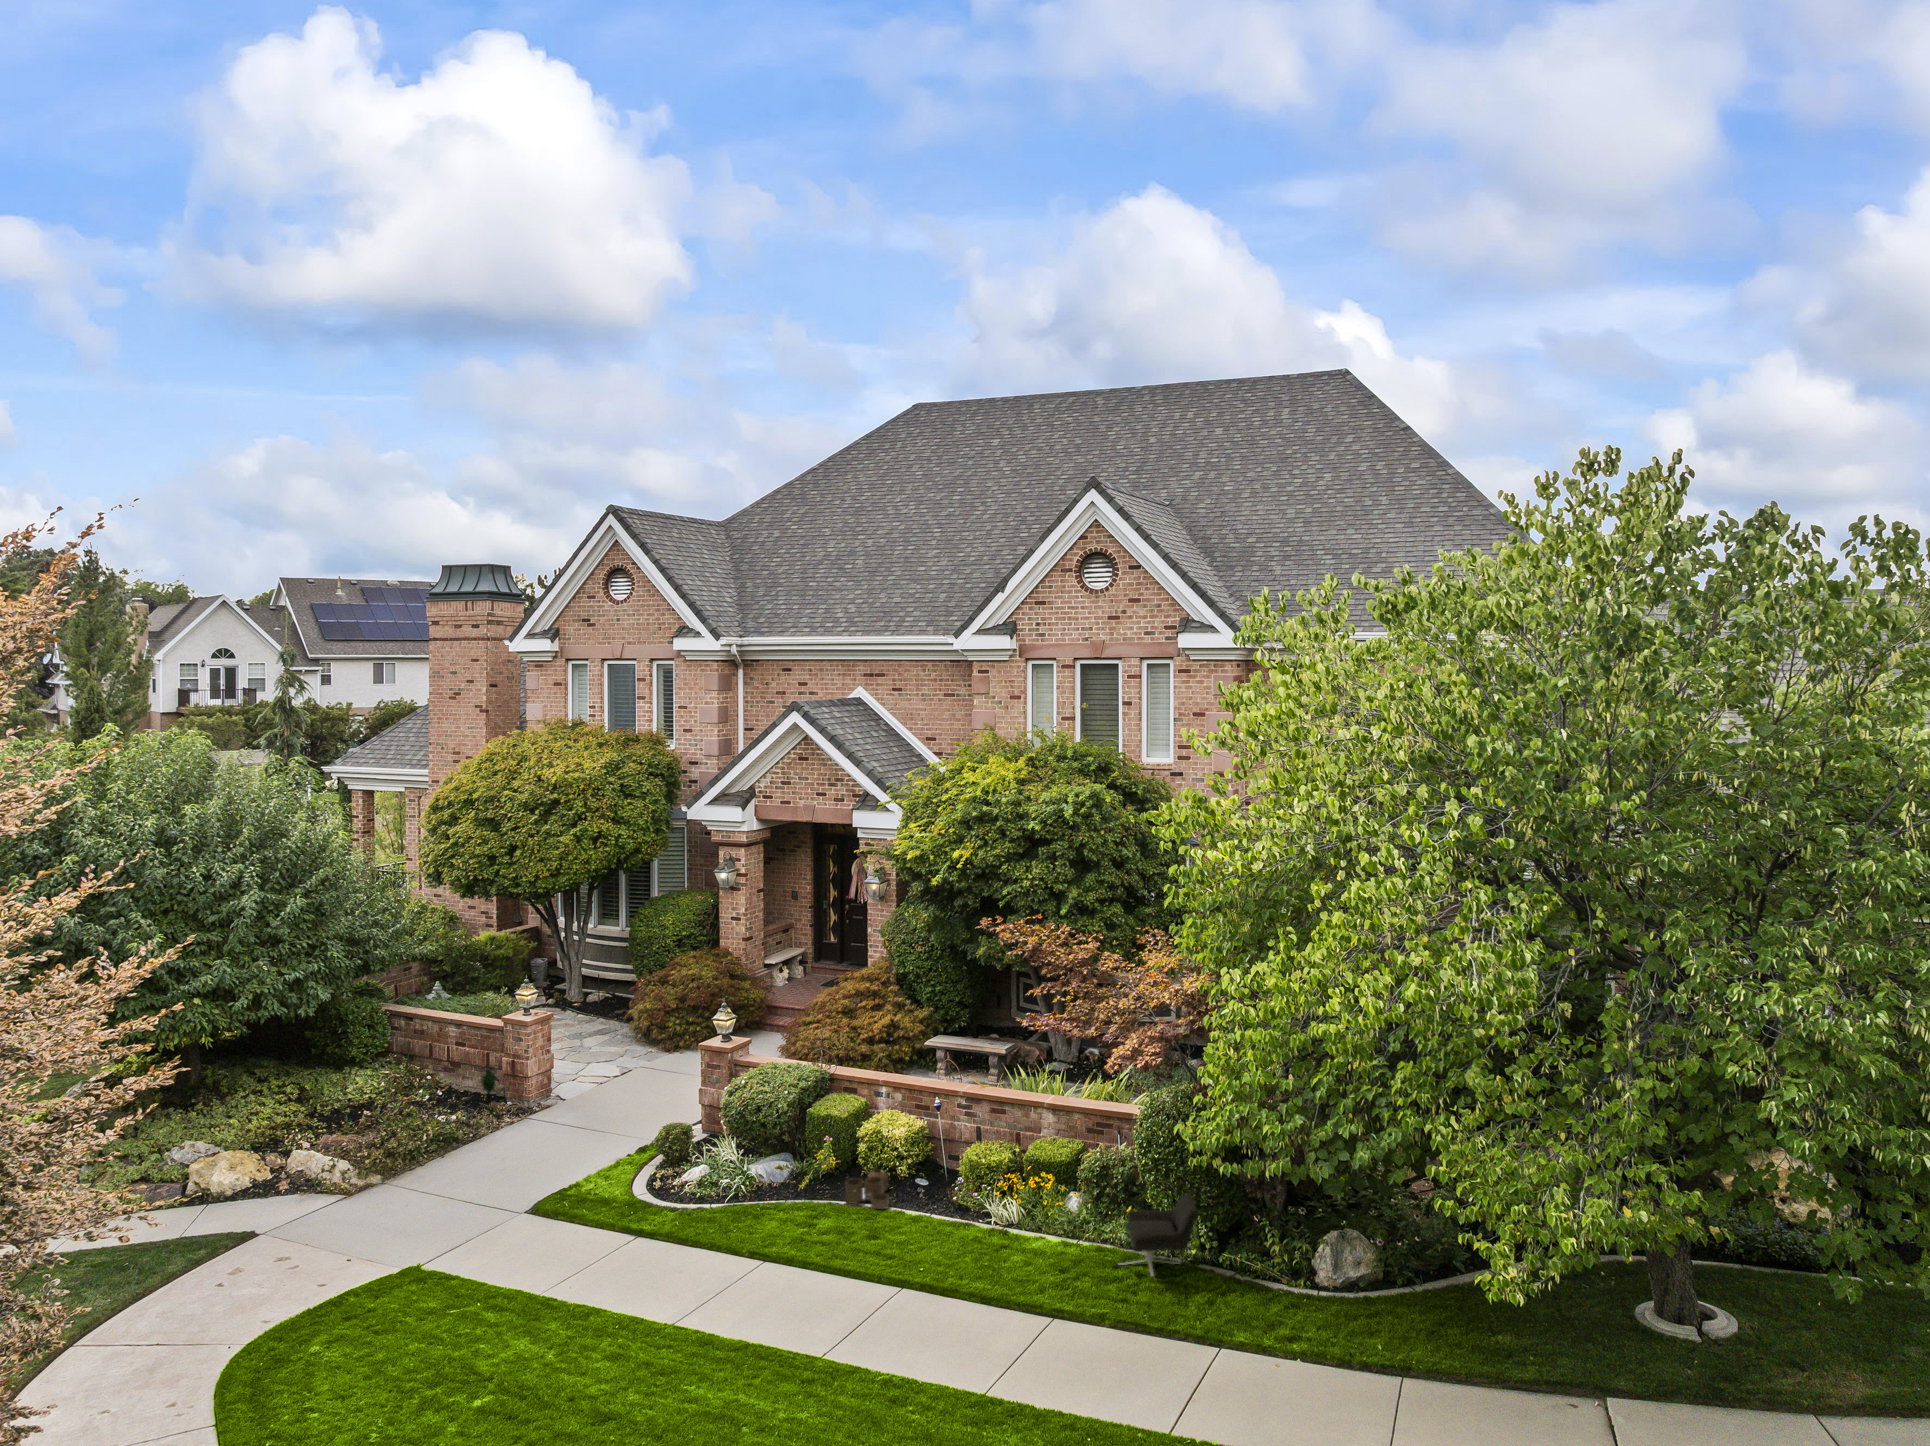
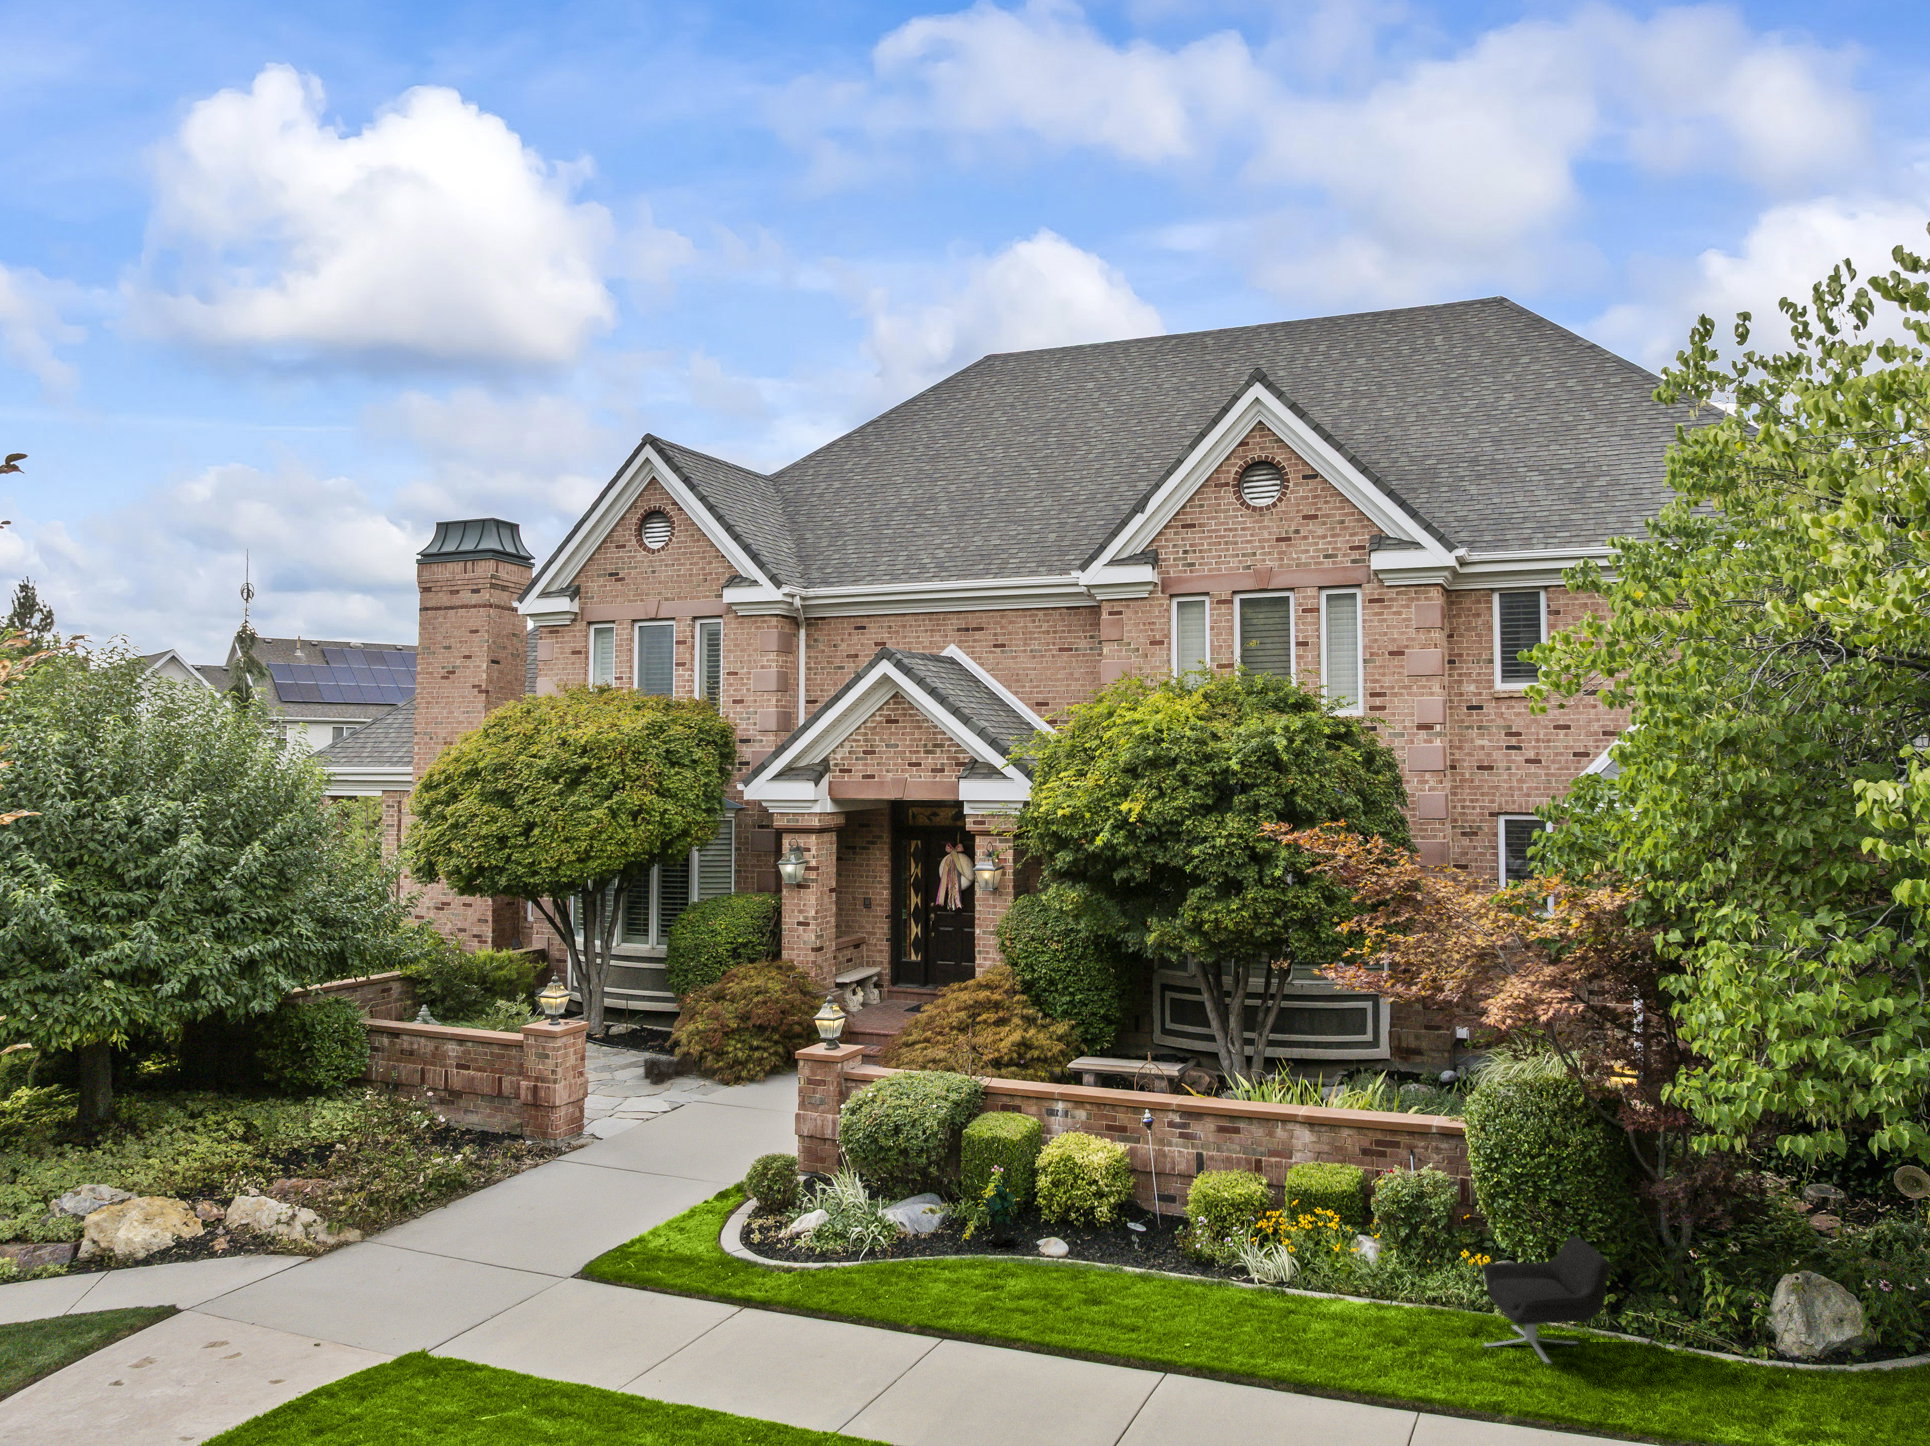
decorative plant: present [481,1066,500,1102] -> present [981,1179,1017,1244]
woven basket: present [845,1169,889,1209] -> present [644,1055,694,1085]

